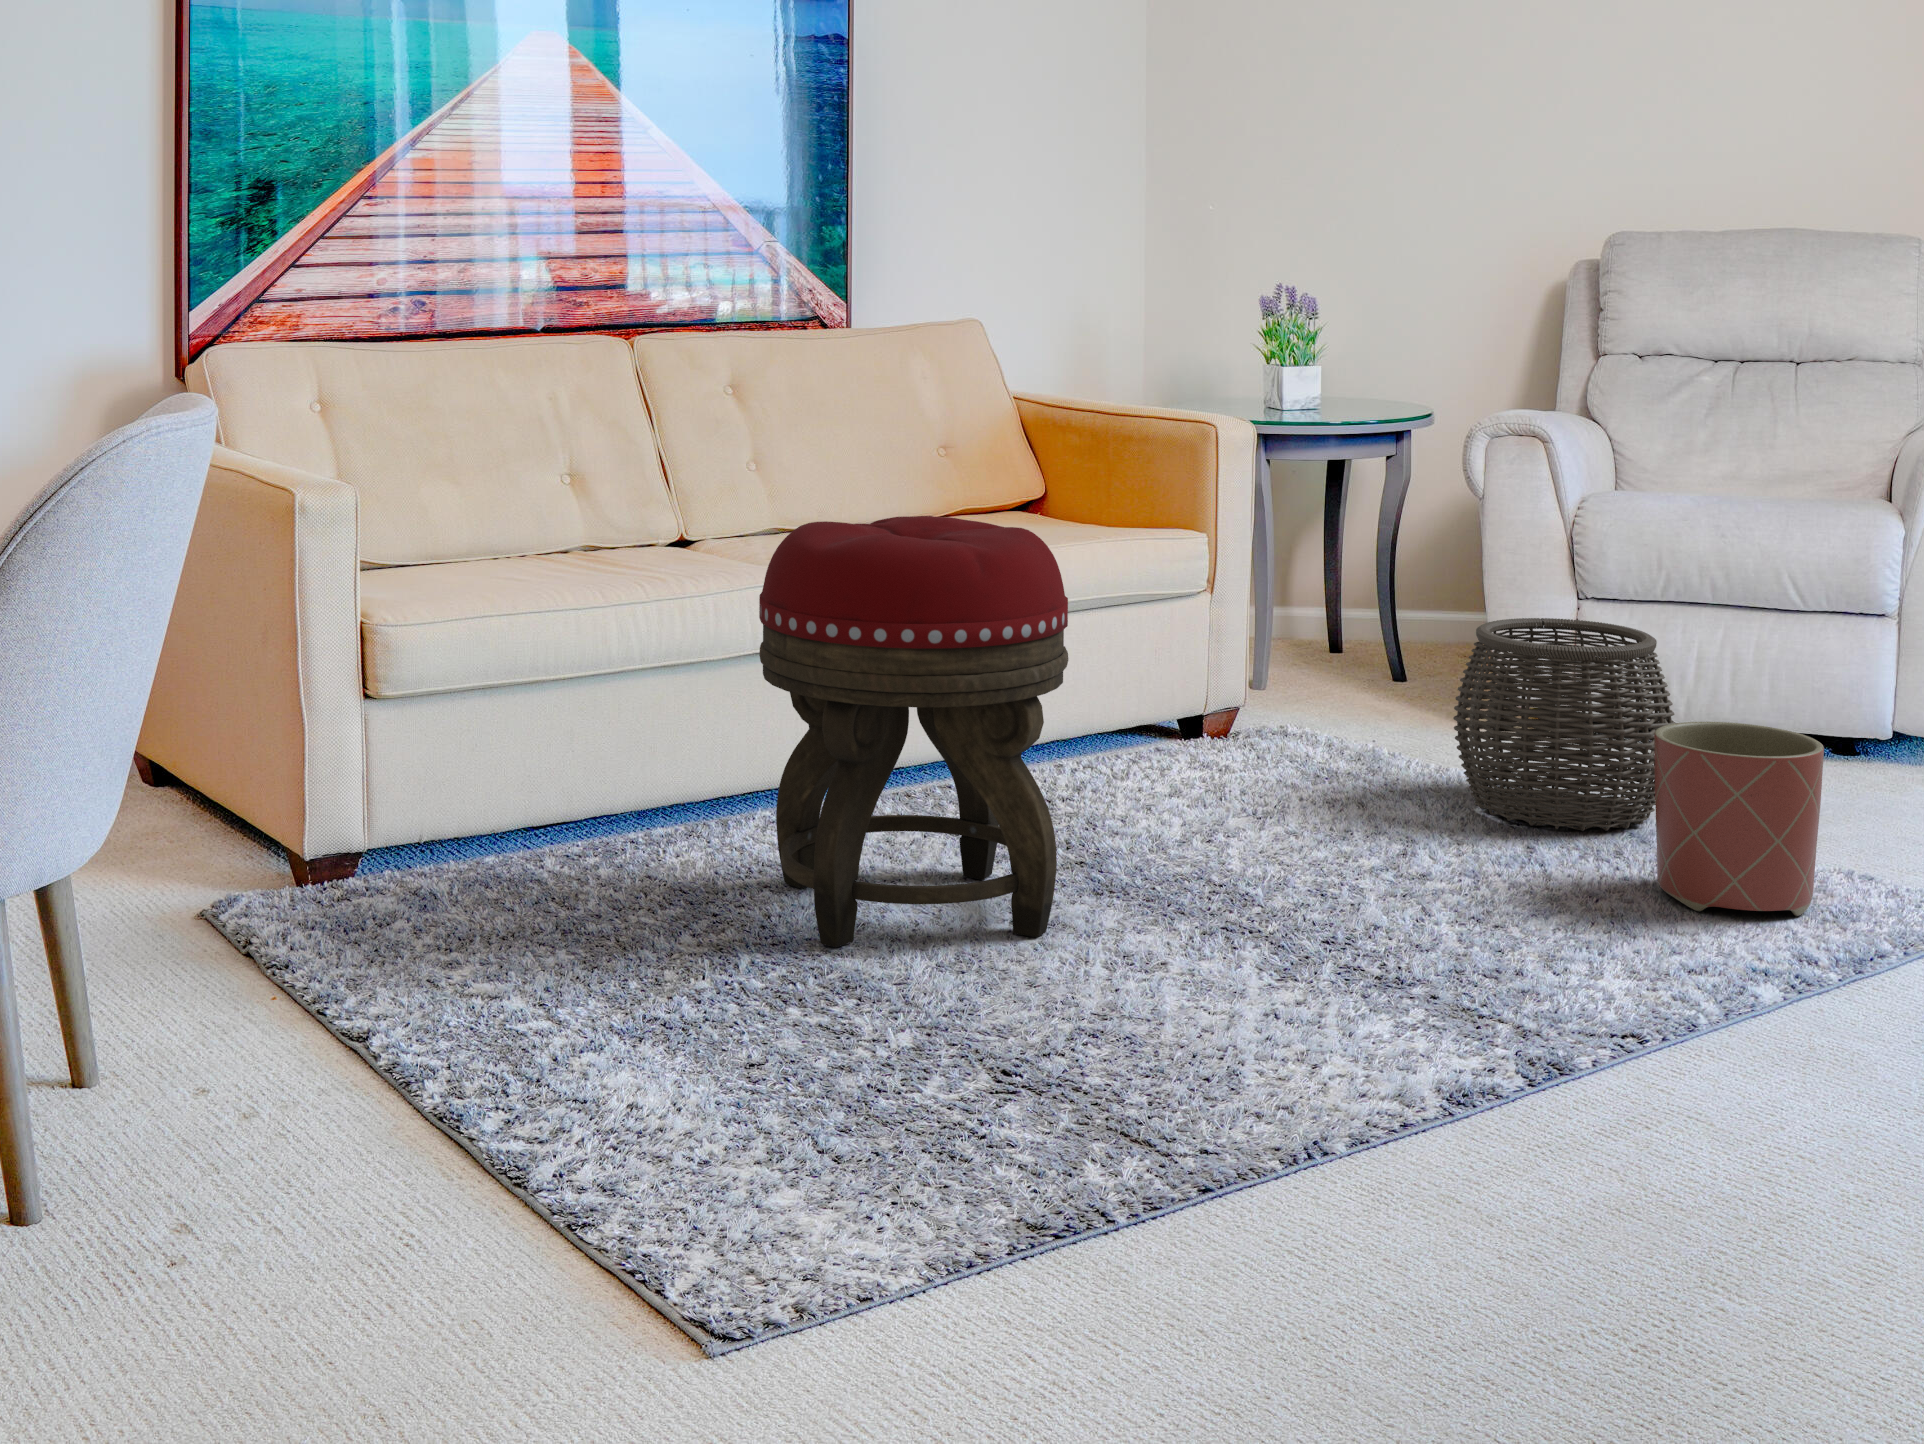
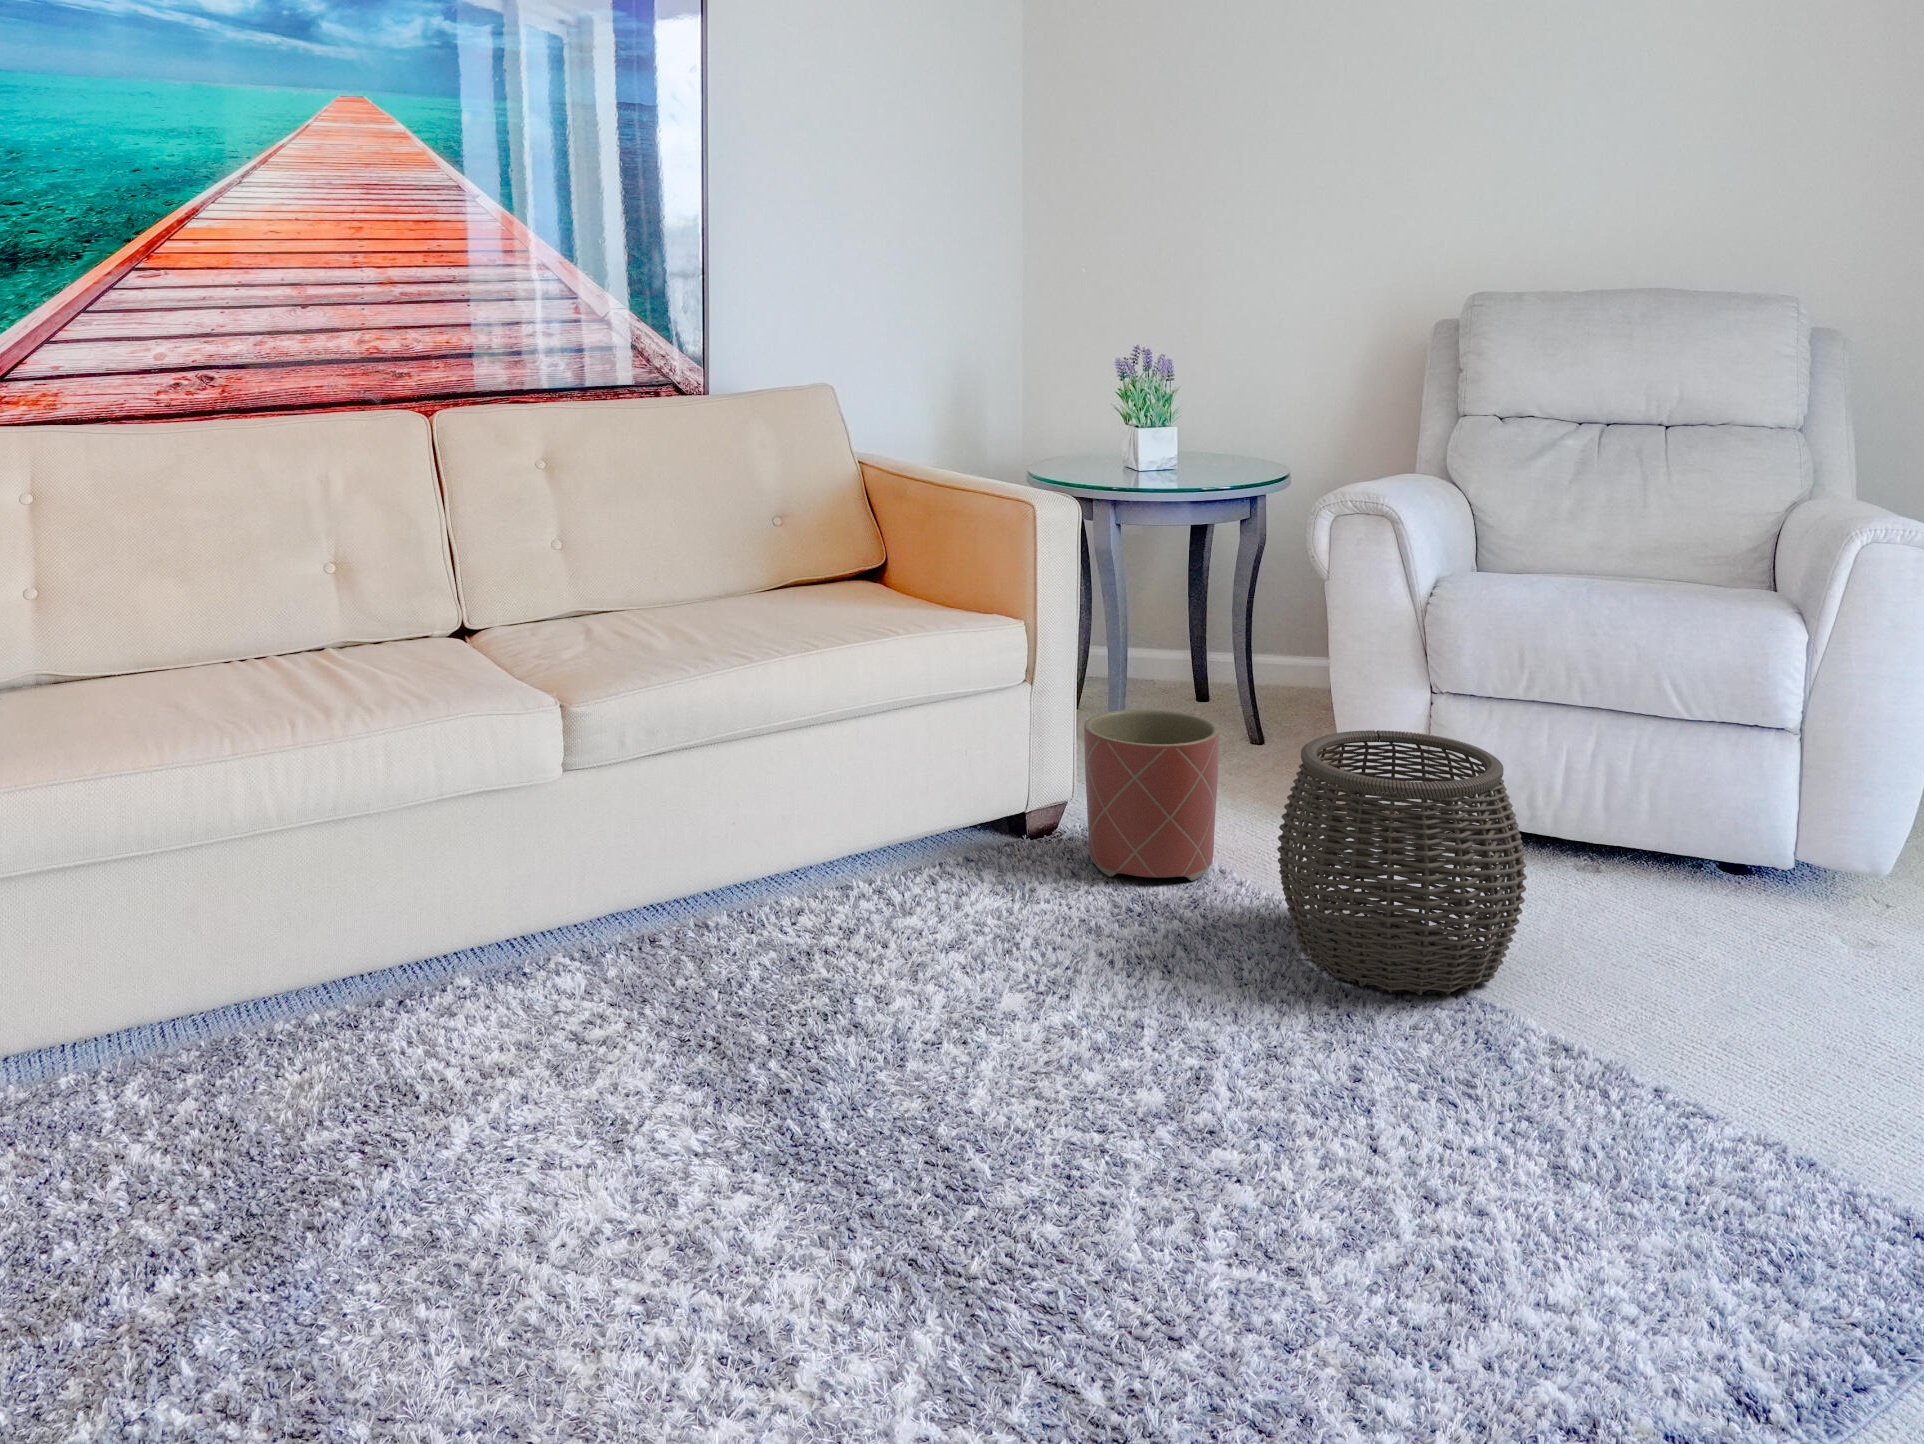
footstool: present [759,516,1068,947] -> none [364,657,759,1251]
planter: present [1654,722,1824,916] -> present [1084,709,1220,881]

